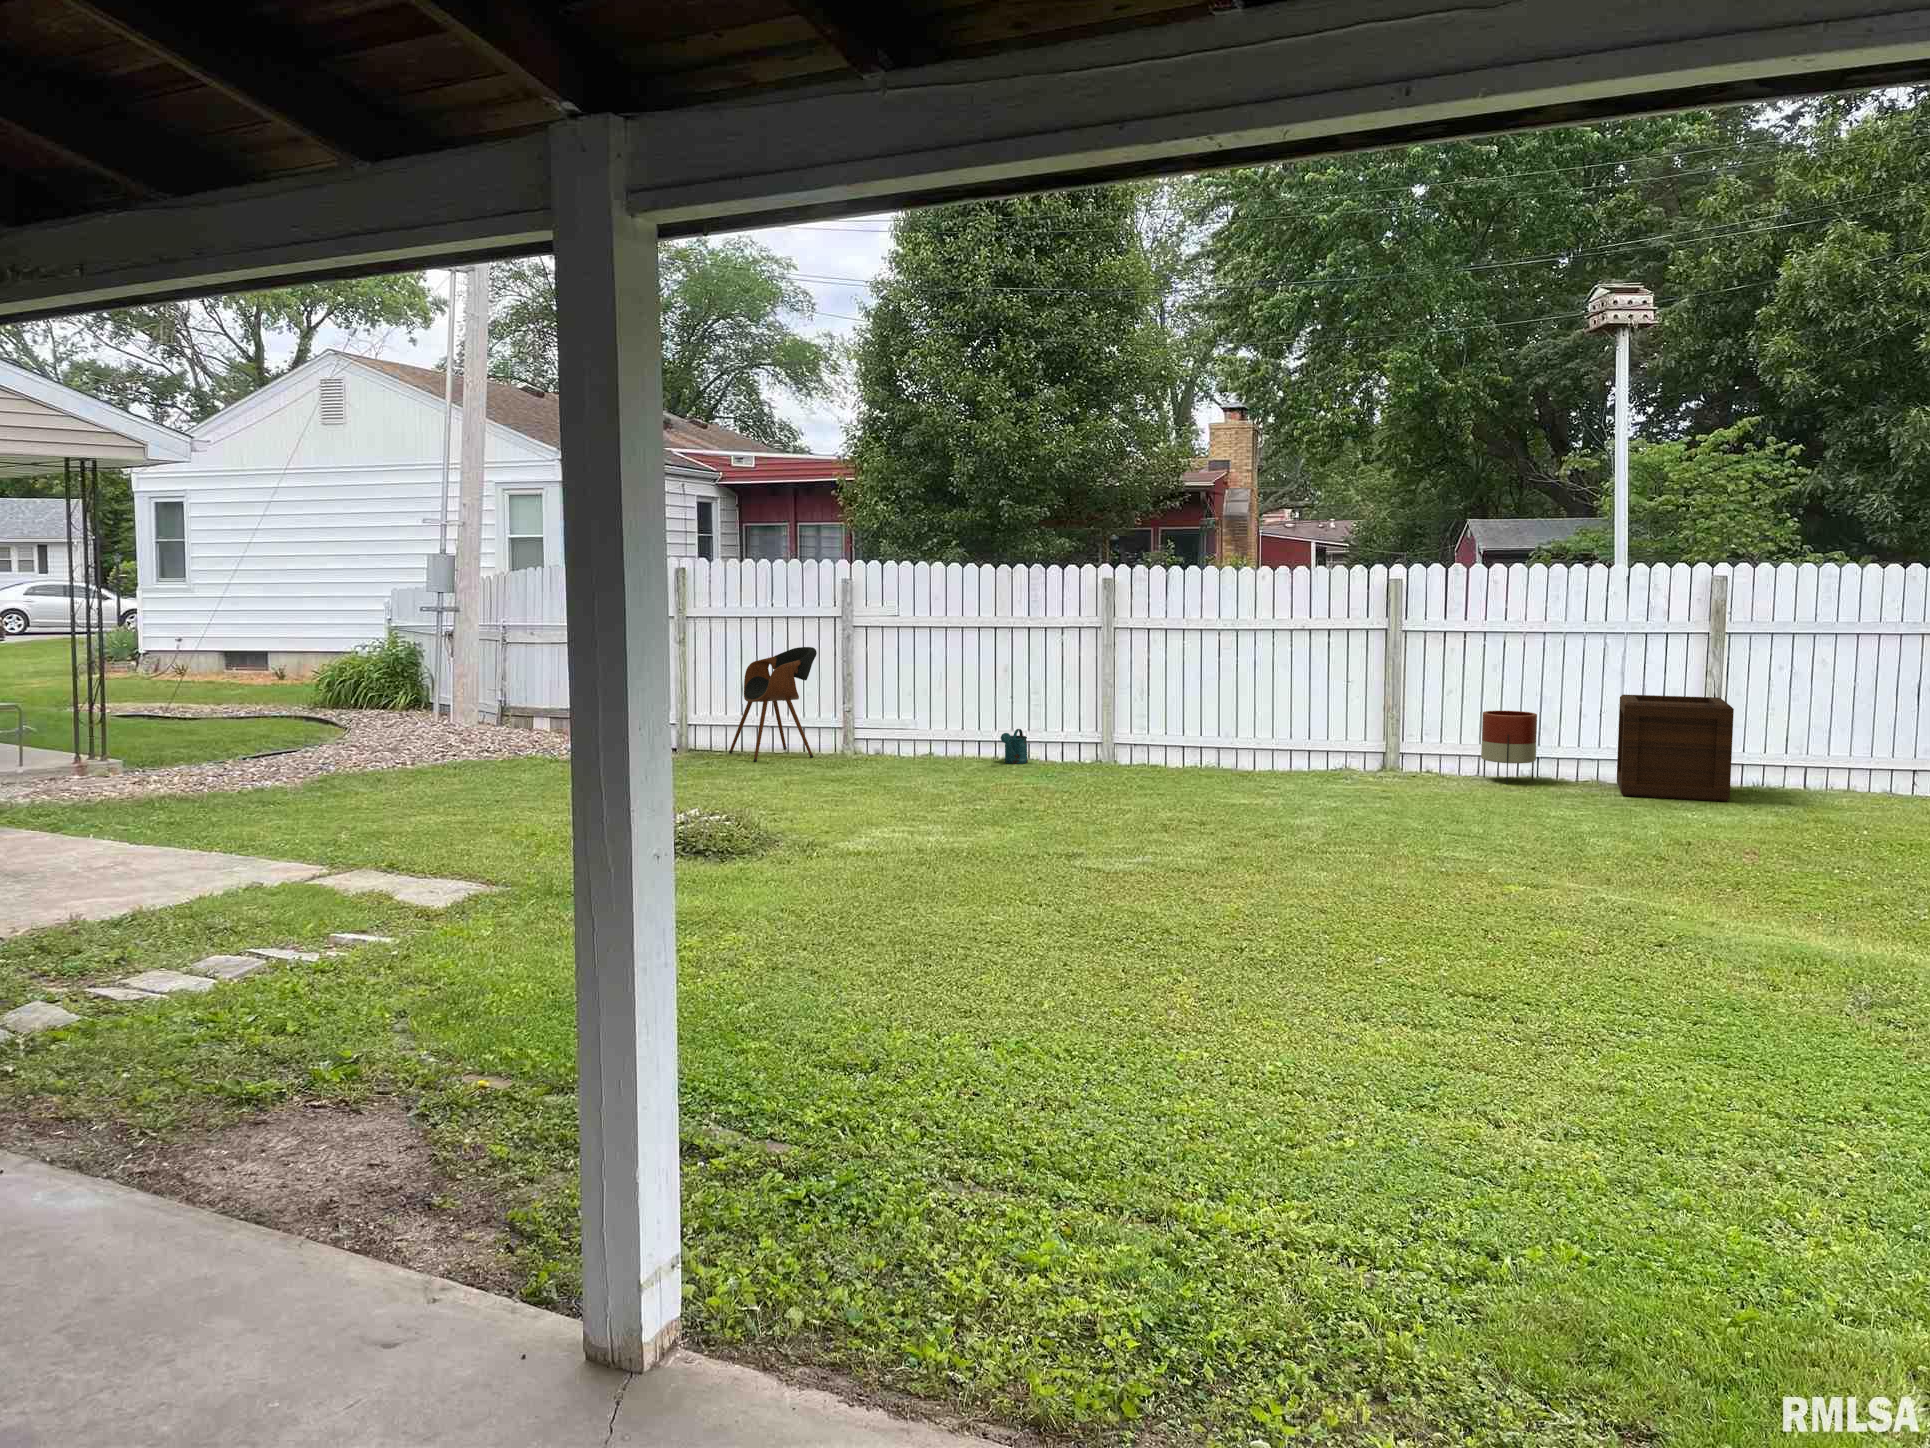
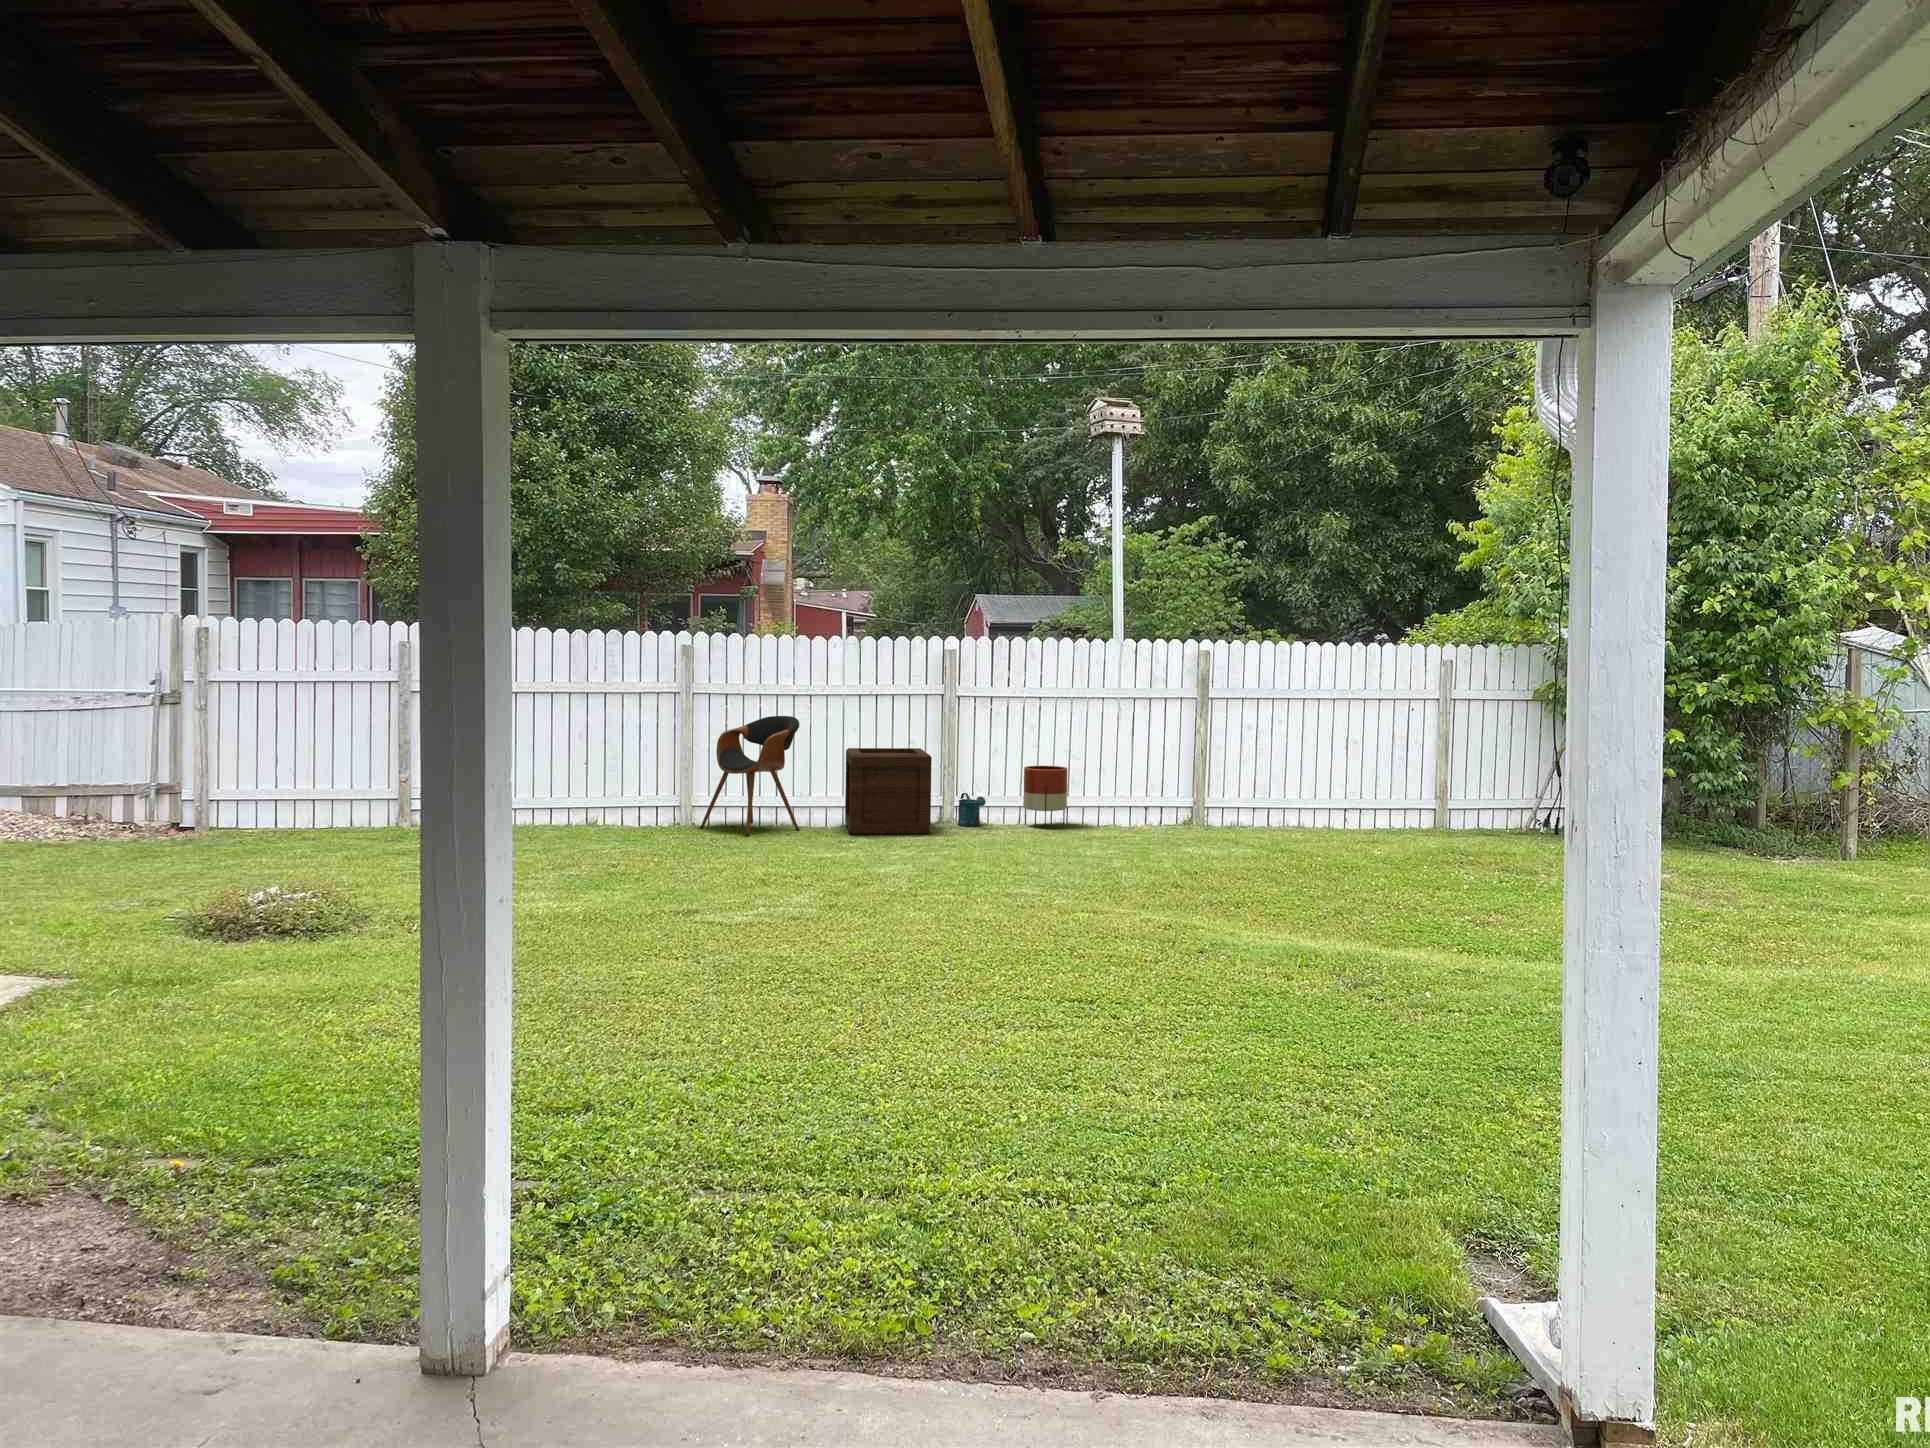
chair: present [729,647,817,762] -> present [700,716,799,837]
wooden crate: present [1617,695,1734,802] -> present [845,748,932,835]
watering can: present [1001,729,1028,764] -> present [958,793,986,826]

